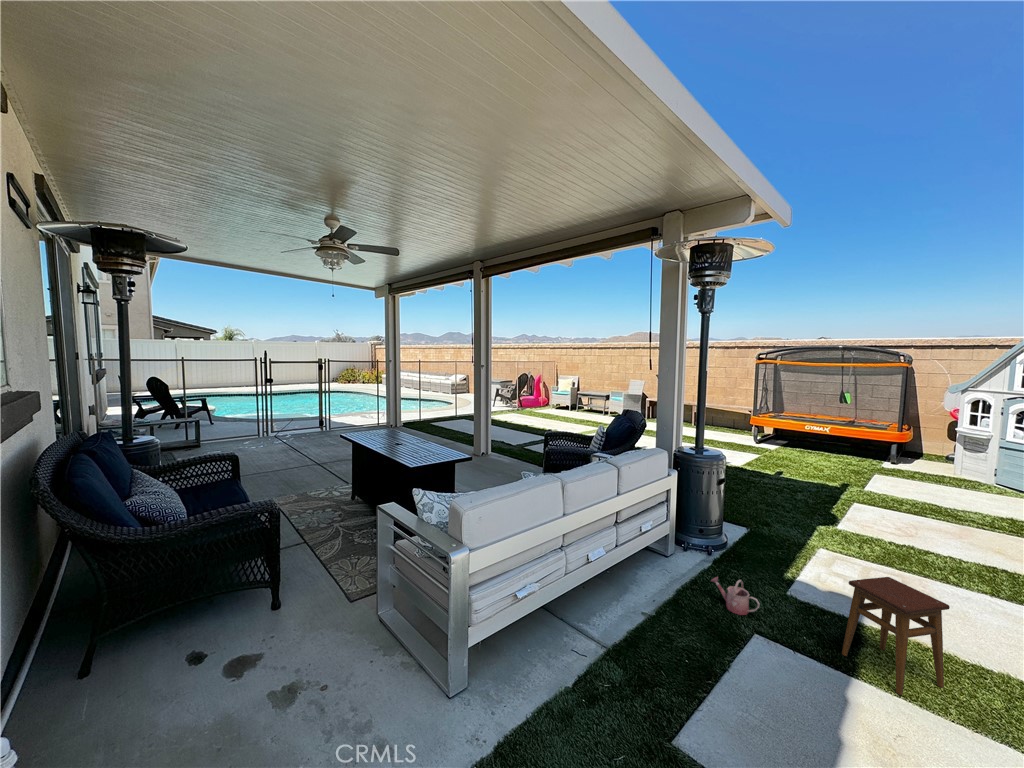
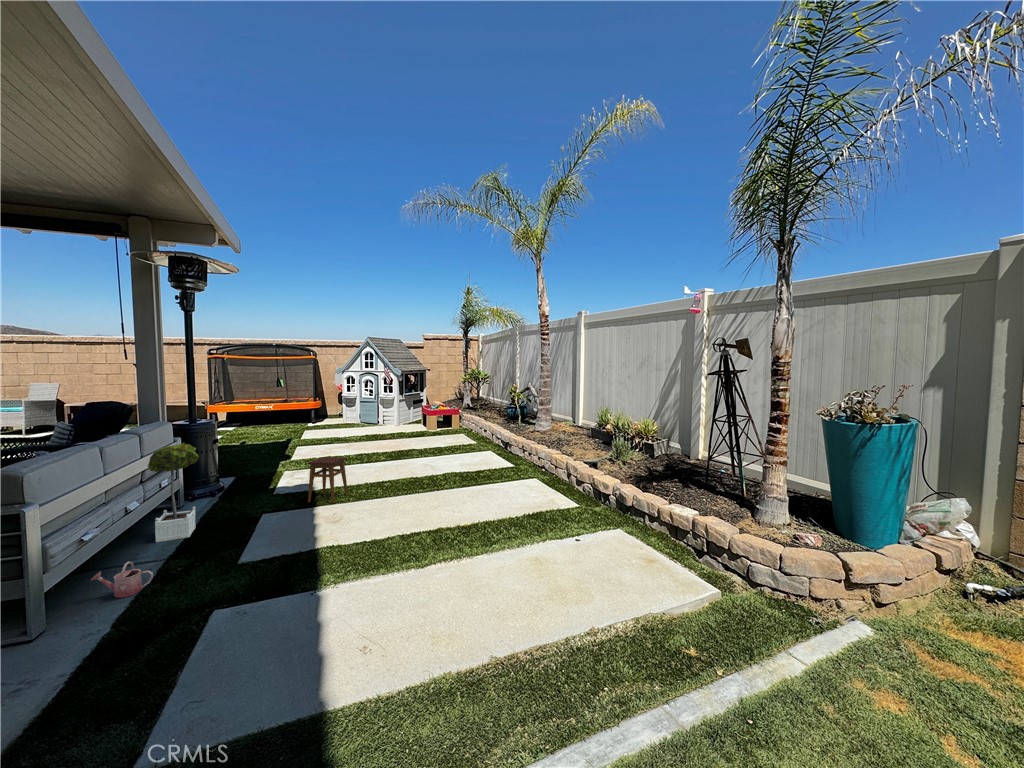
potted tree: none [615,490,671,621] -> present [148,442,199,542]
watering can: present [711,577,760,615] -> present [91,561,153,598]

